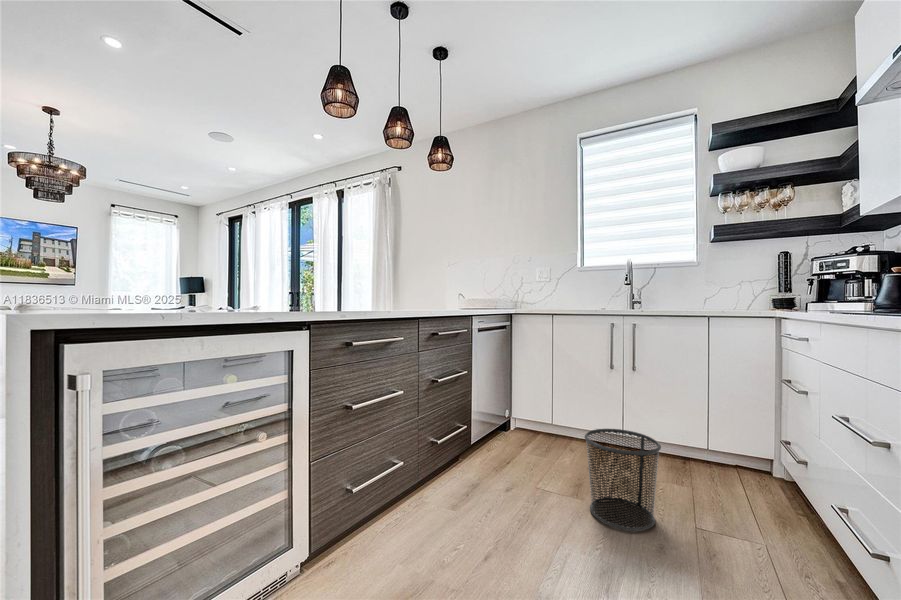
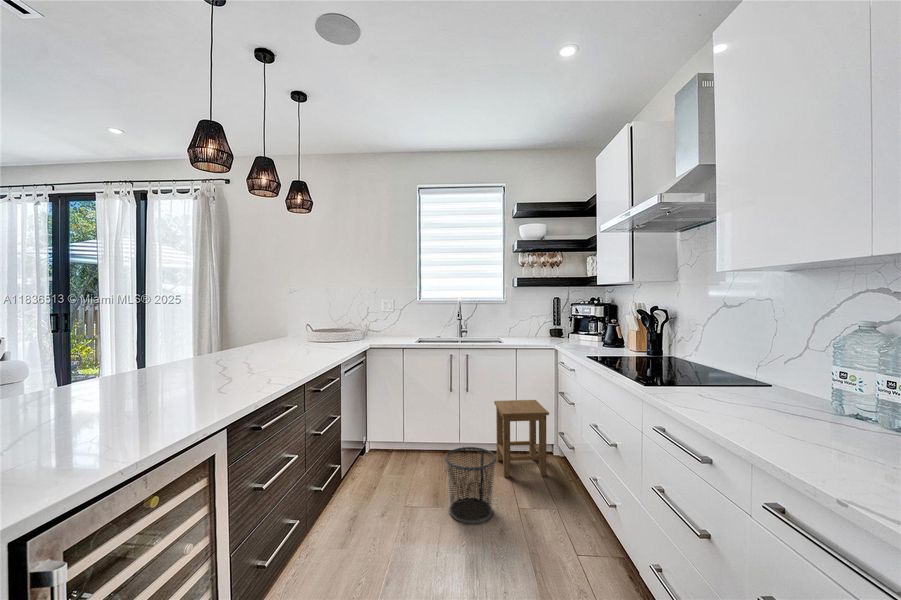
stool: none [672,385,762,500] -> present [494,400,549,477]

